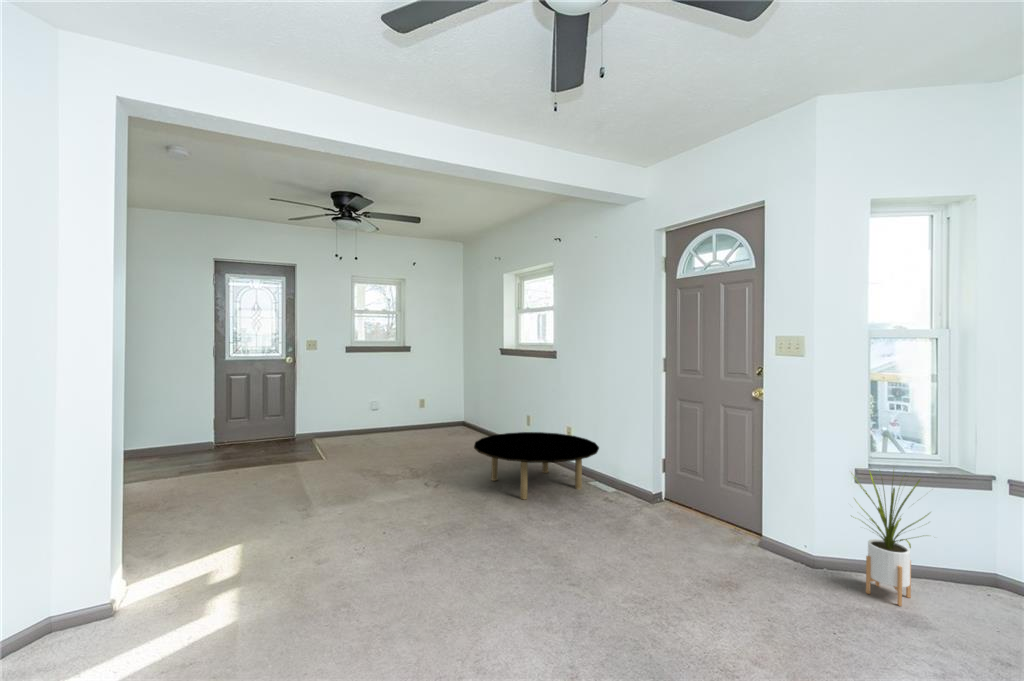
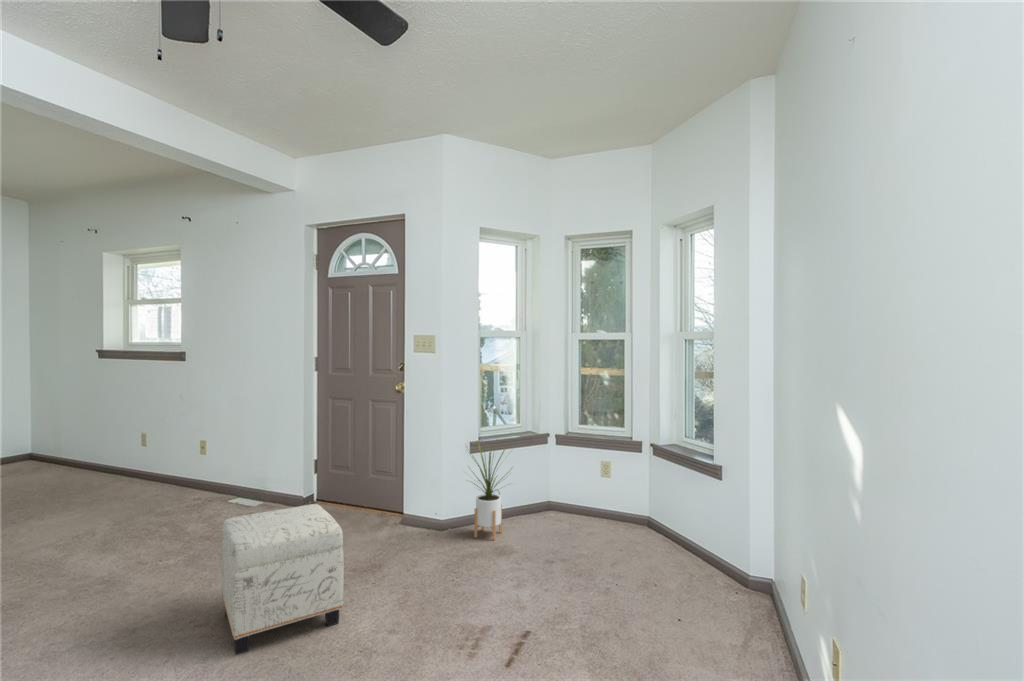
coffee table: present [474,432,599,499] -> none [58,451,244,537]
ottoman: none [582,507,702,653] -> present [221,504,344,654]

